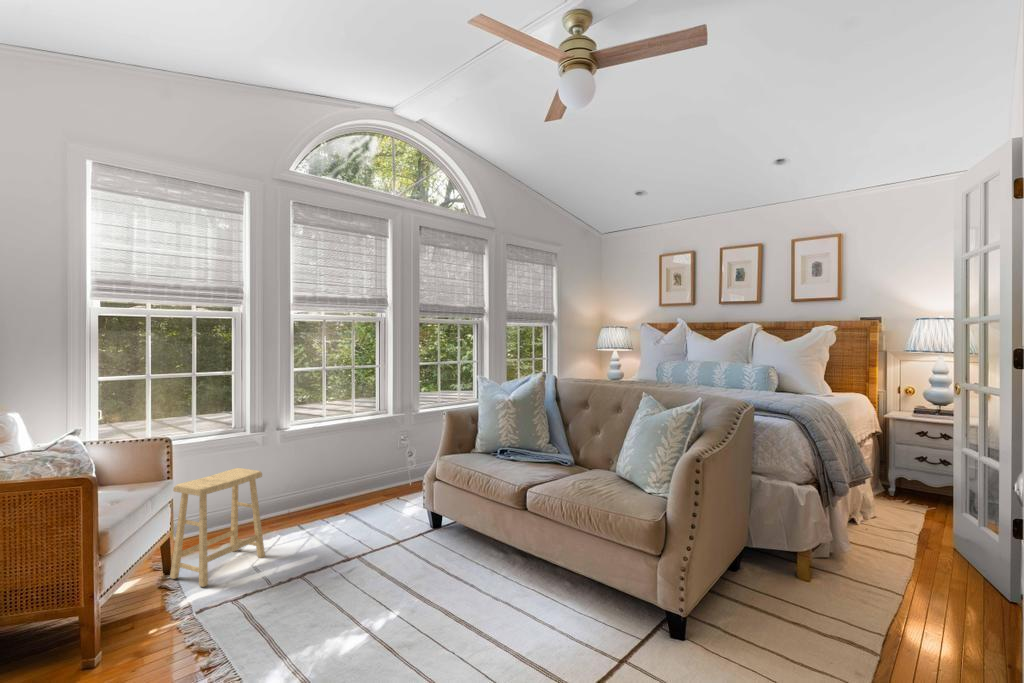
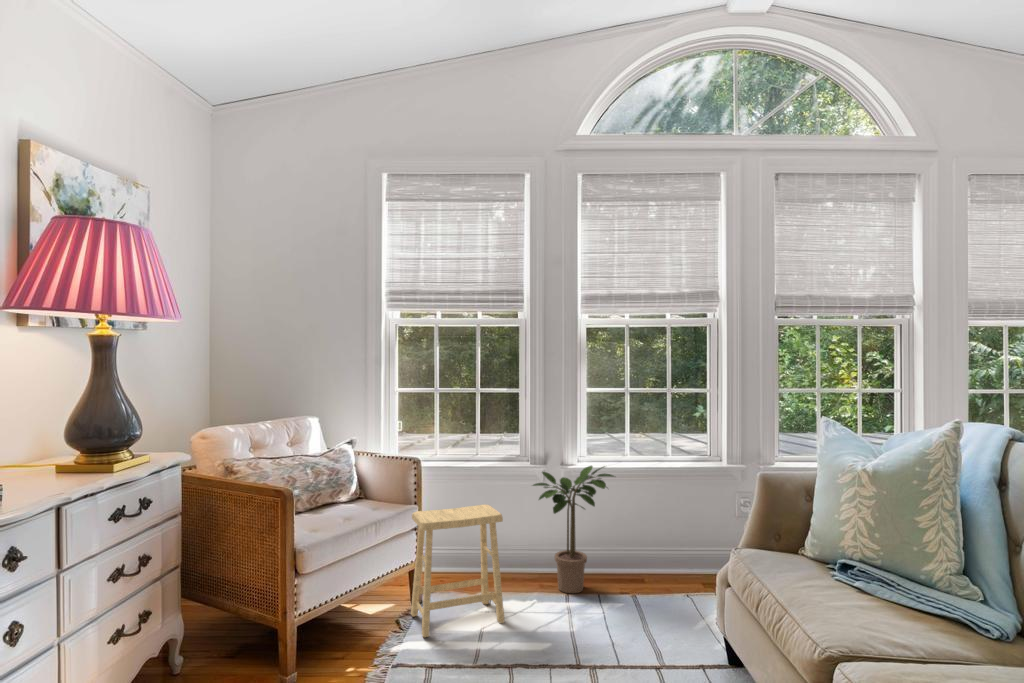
potted plant: none [266,424,331,526] -> present [533,466,614,593]

